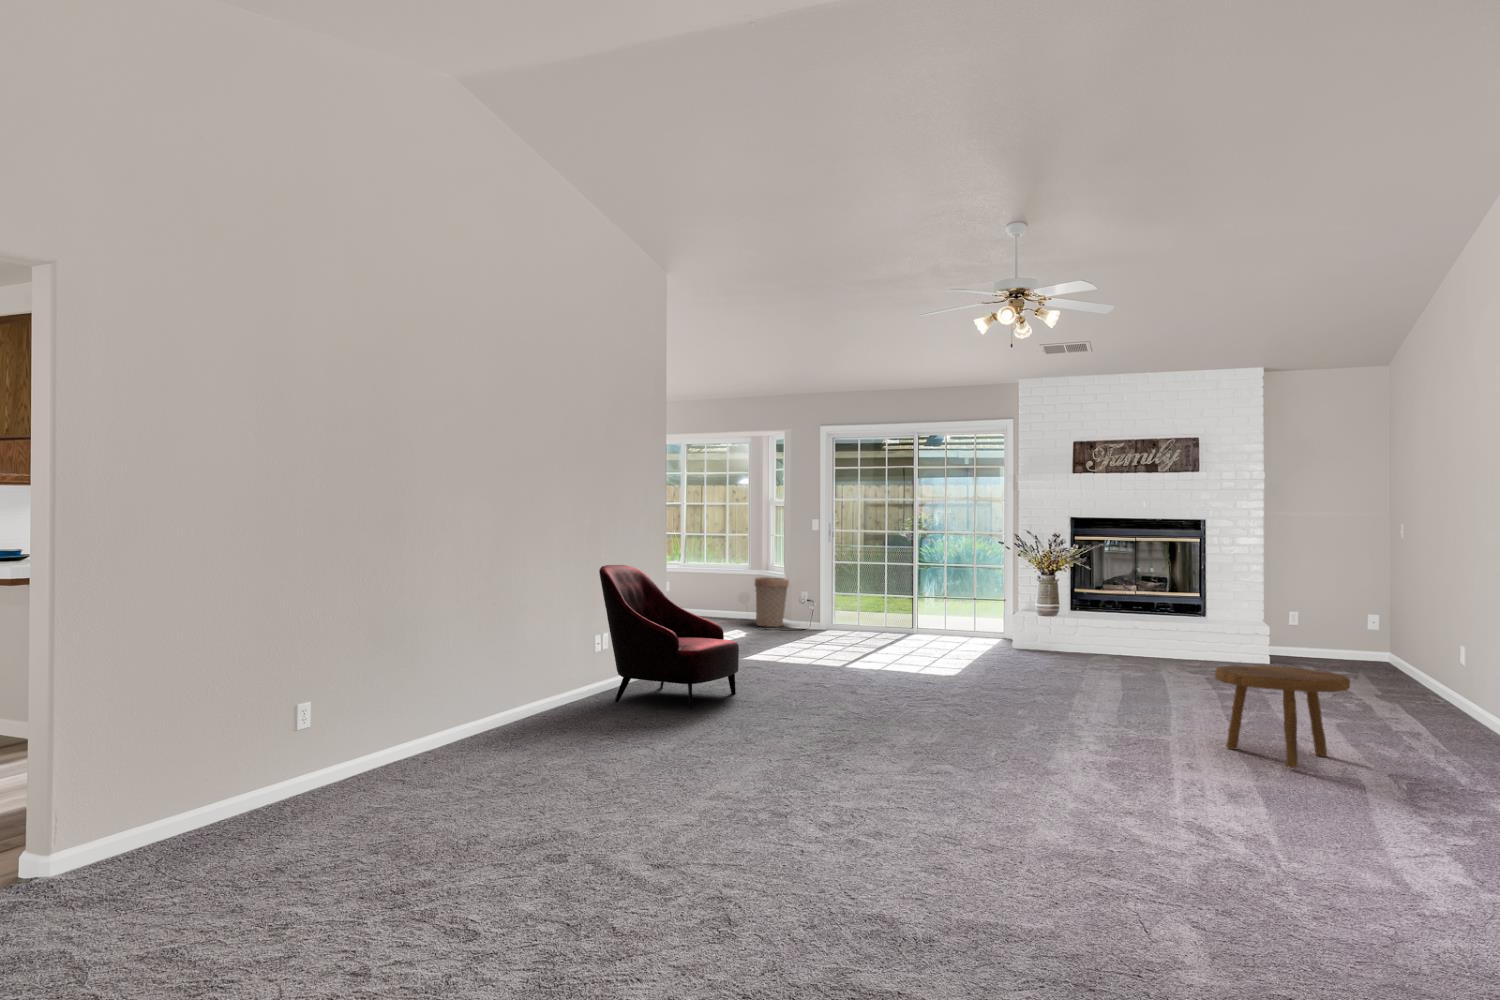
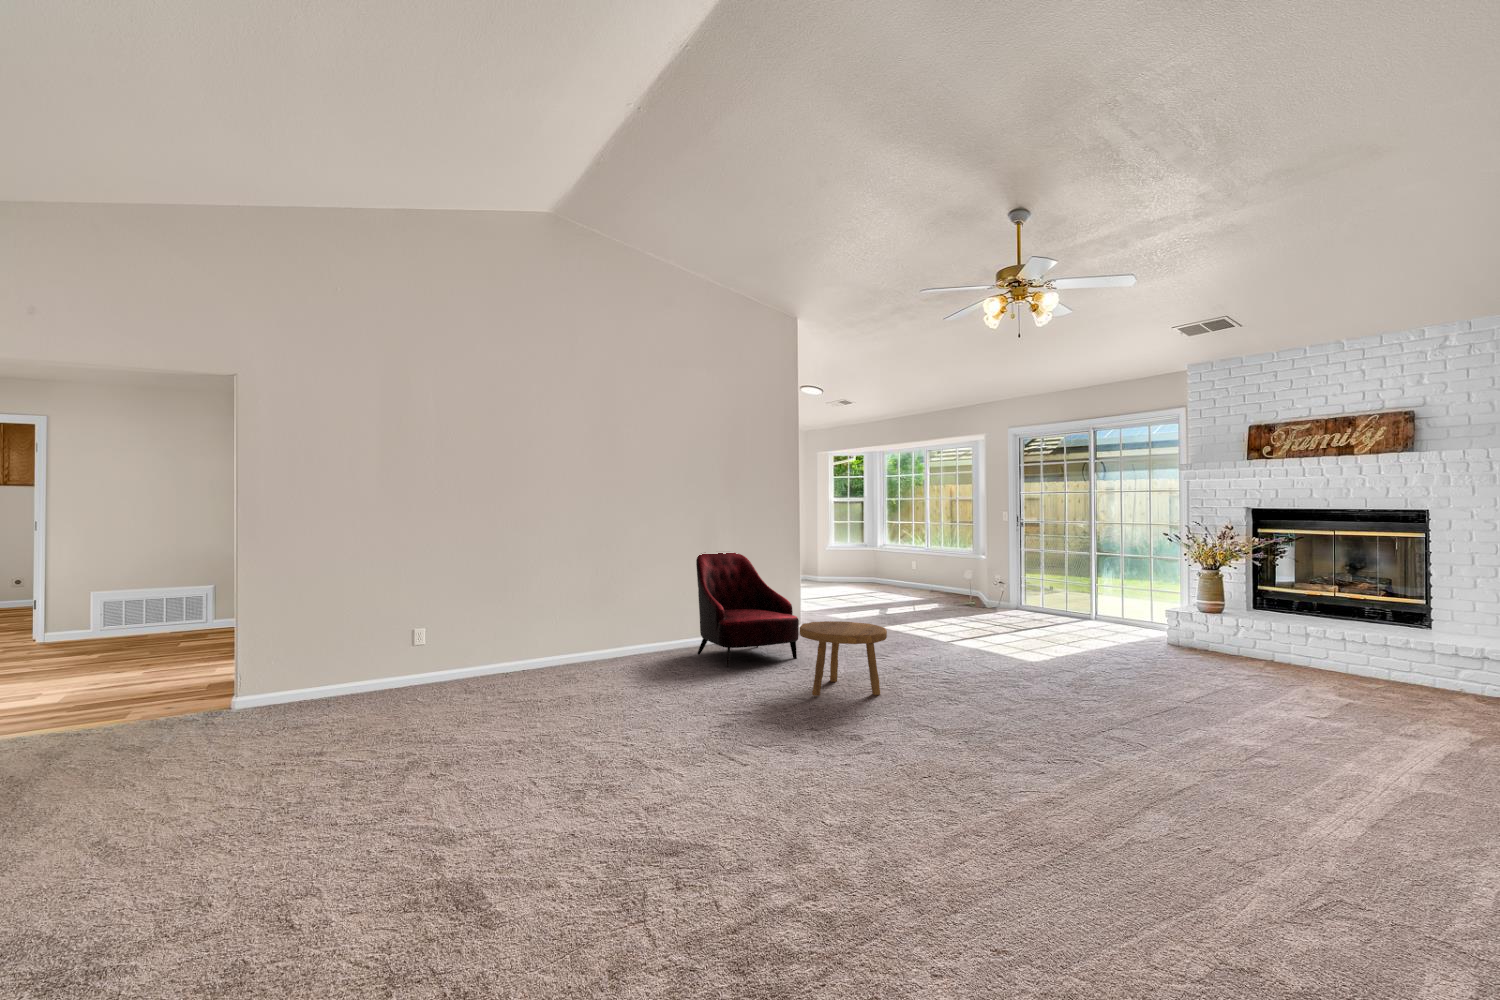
basket: present [755,577,789,627] -> none [951,560,981,603]
footstool: present [1215,665,1350,768] -> present [800,621,887,696]

